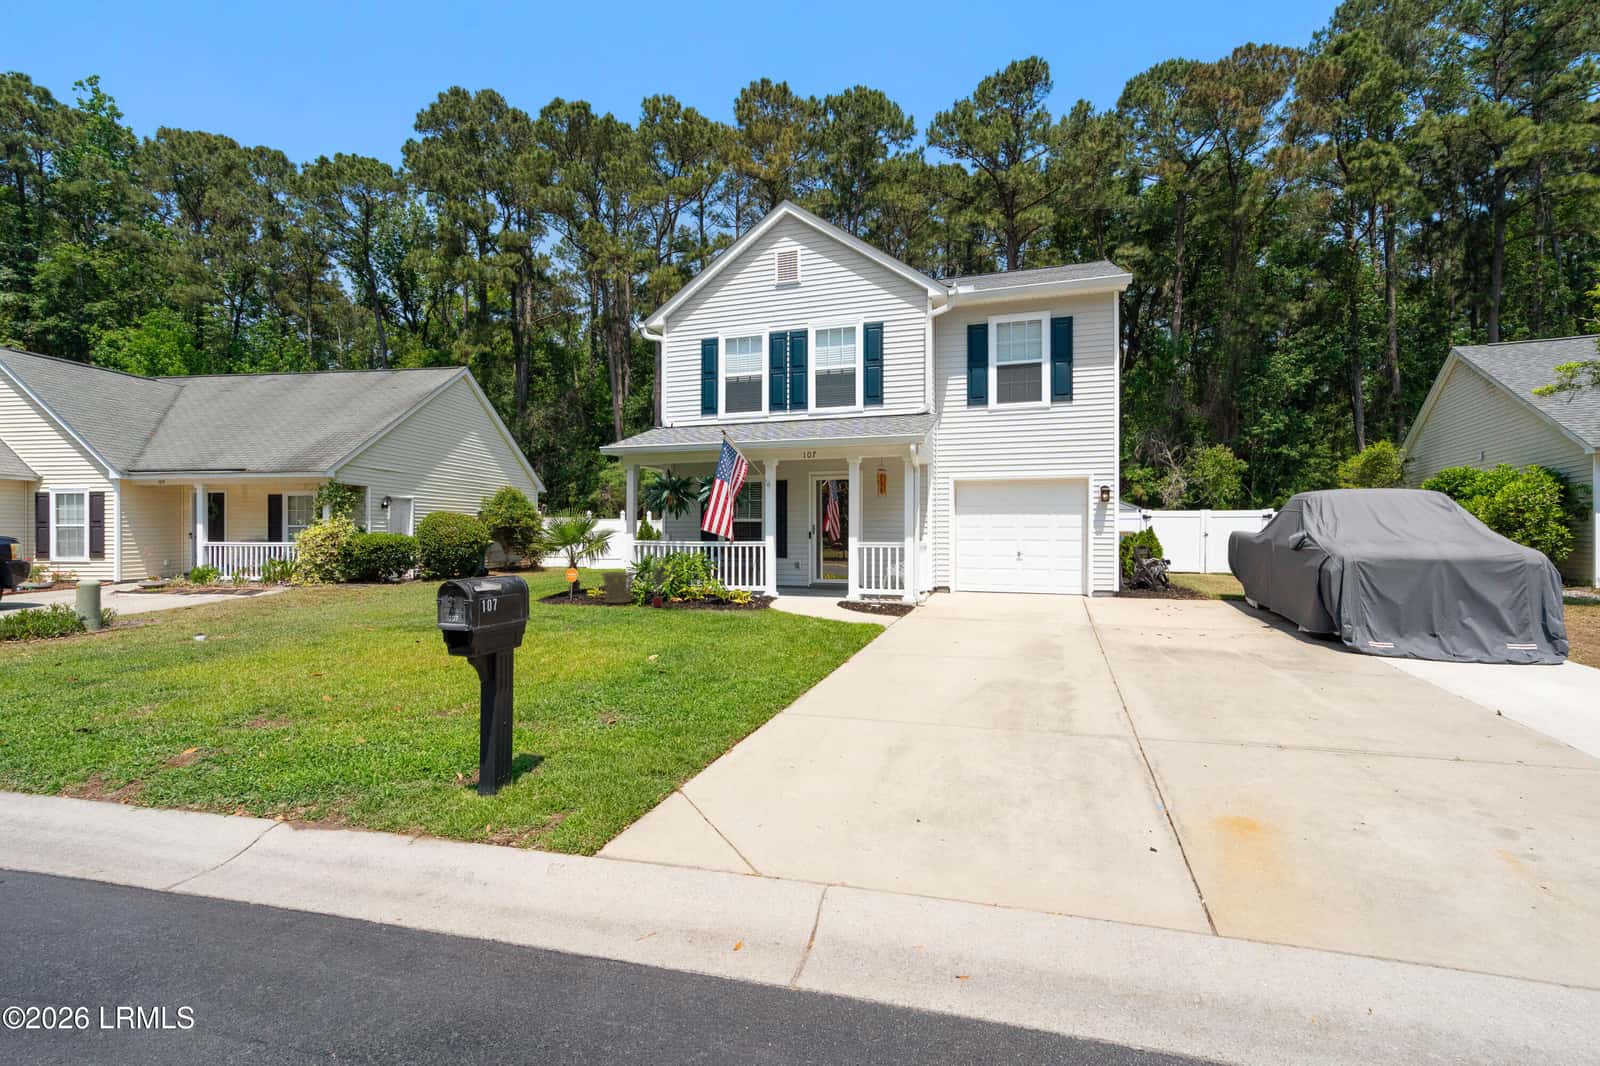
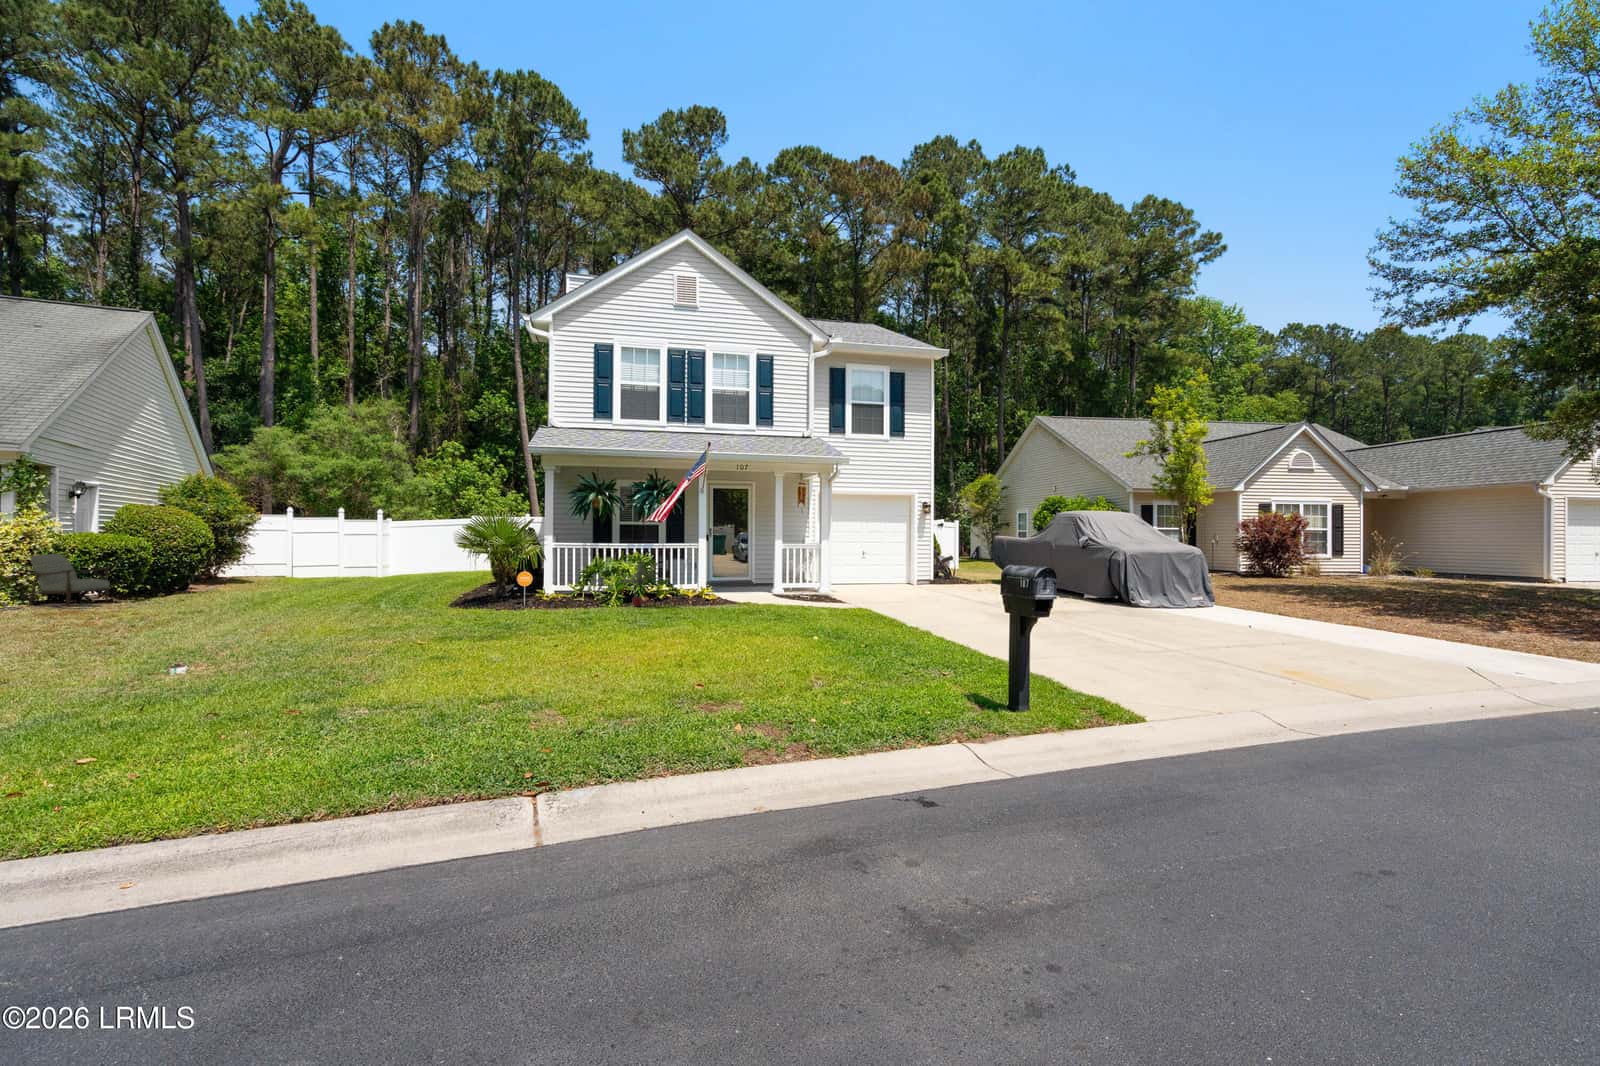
chair: present [487,542,522,567] -> present [29,553,110,607]
basket: present [601,572,634,603] -> none [558,574,593,606]

